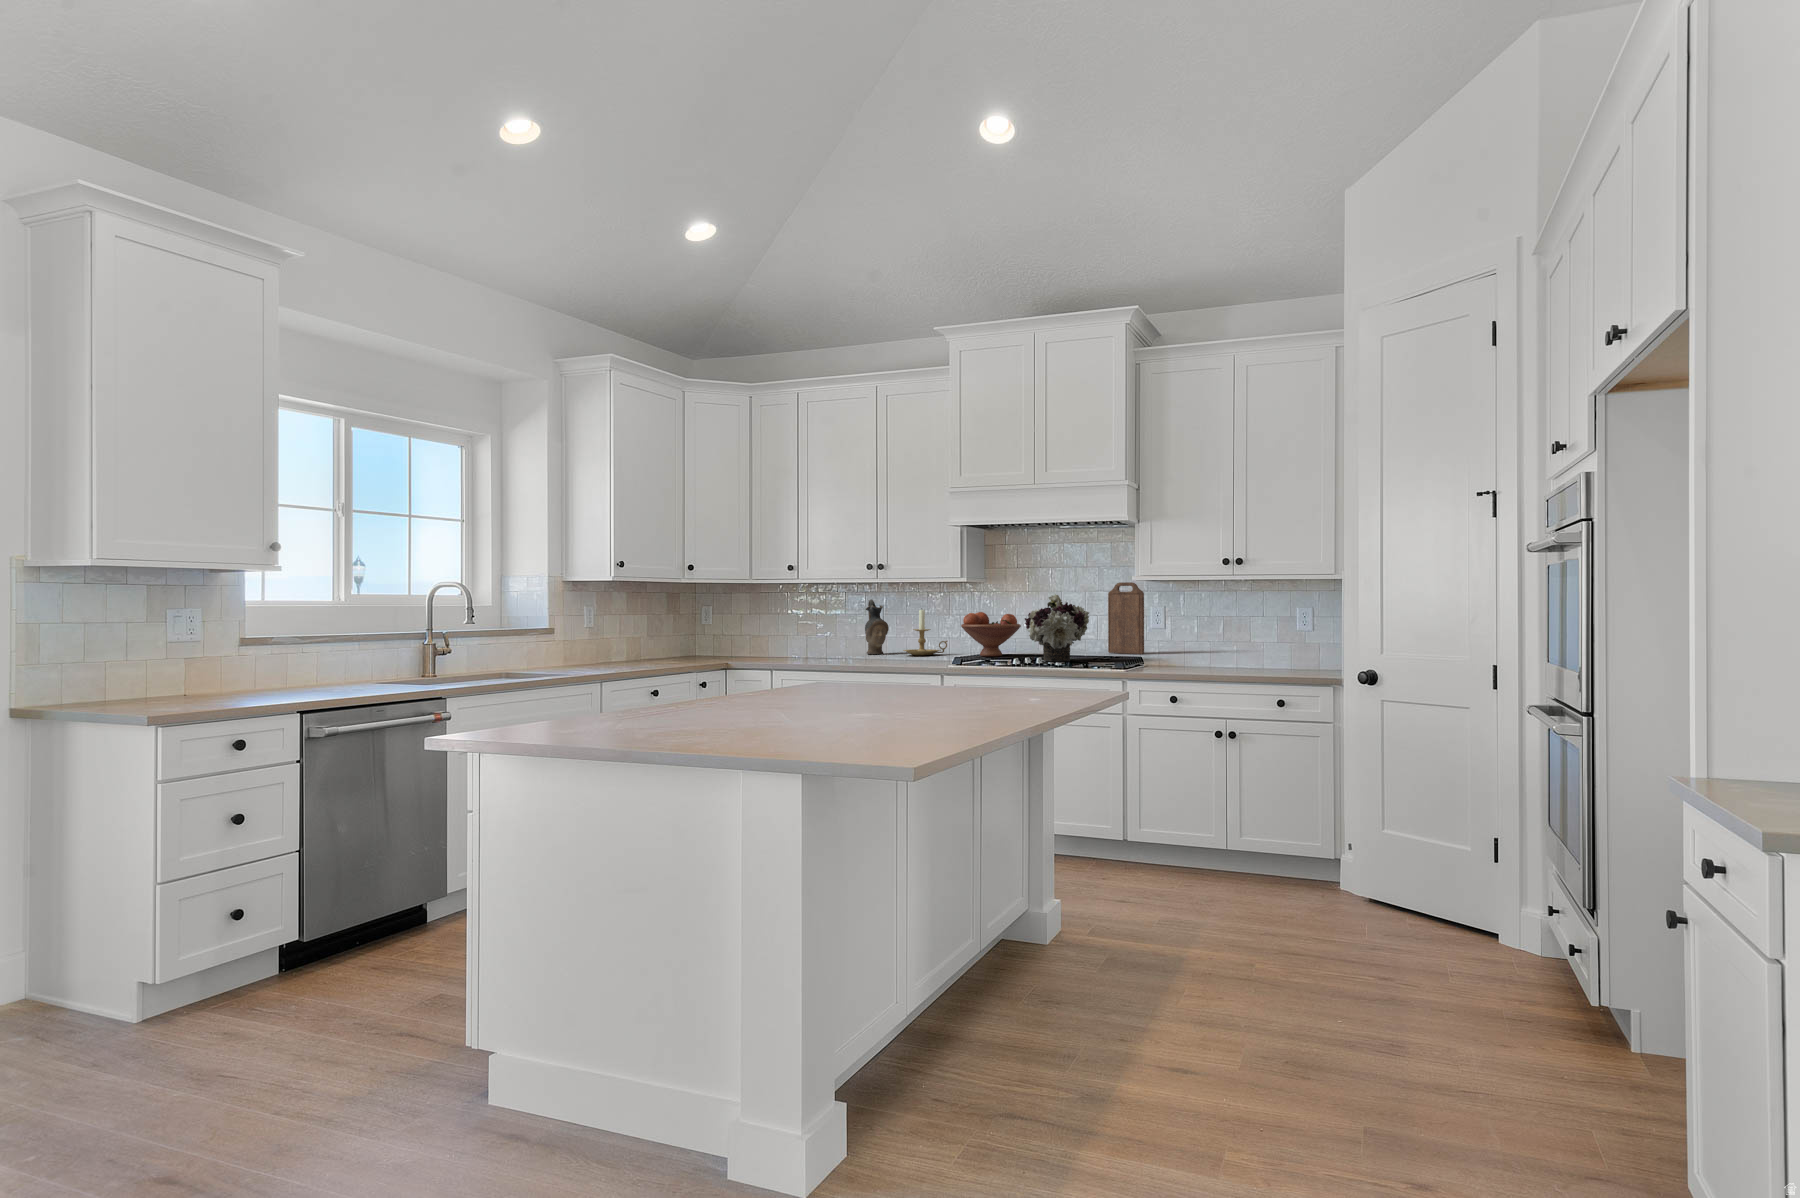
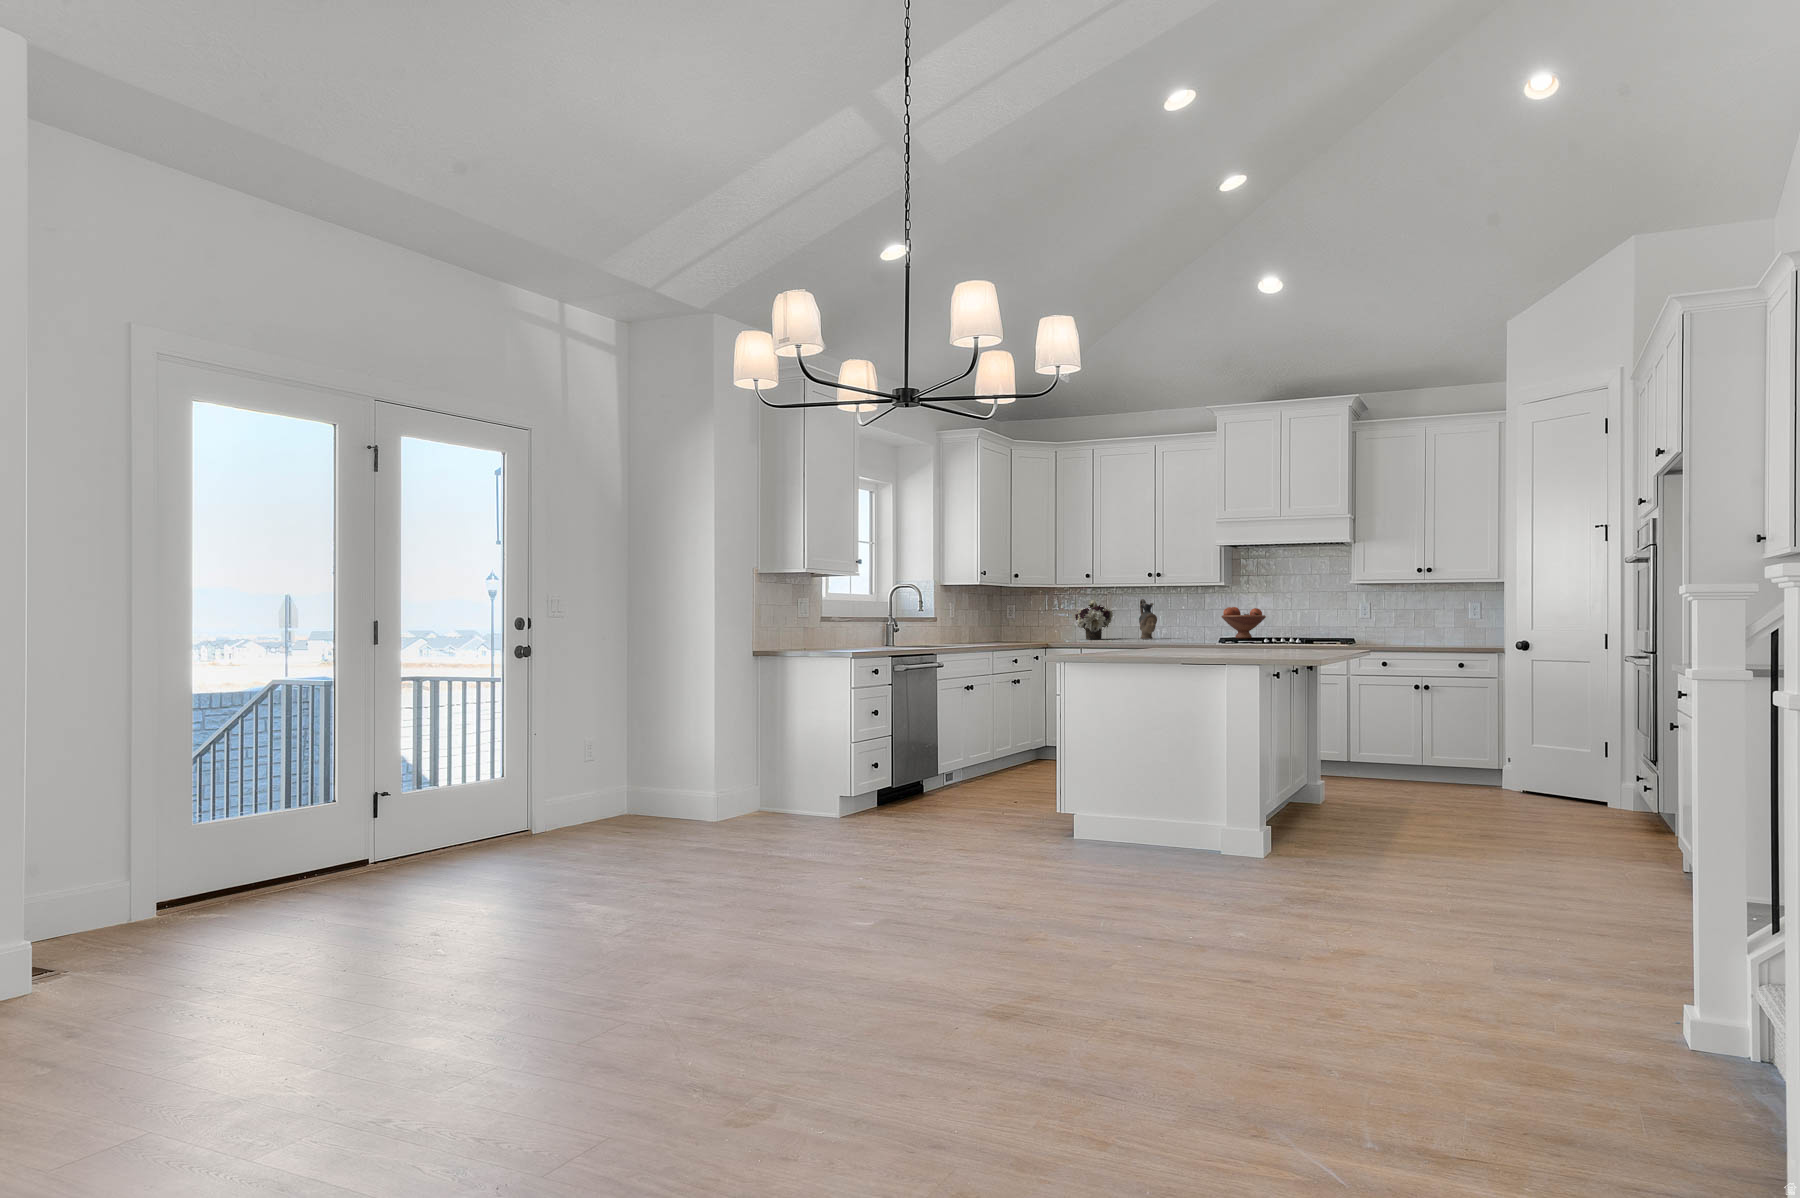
cutting board: present [1108,582,1144,654] -> none [1330,586,1358,637]
flower arrangement: present [1025,594,1089,662] -> present [1075,600,1113,639]
candle holder: present [903,610,947,656] -> none [1173,604,1206,639]

